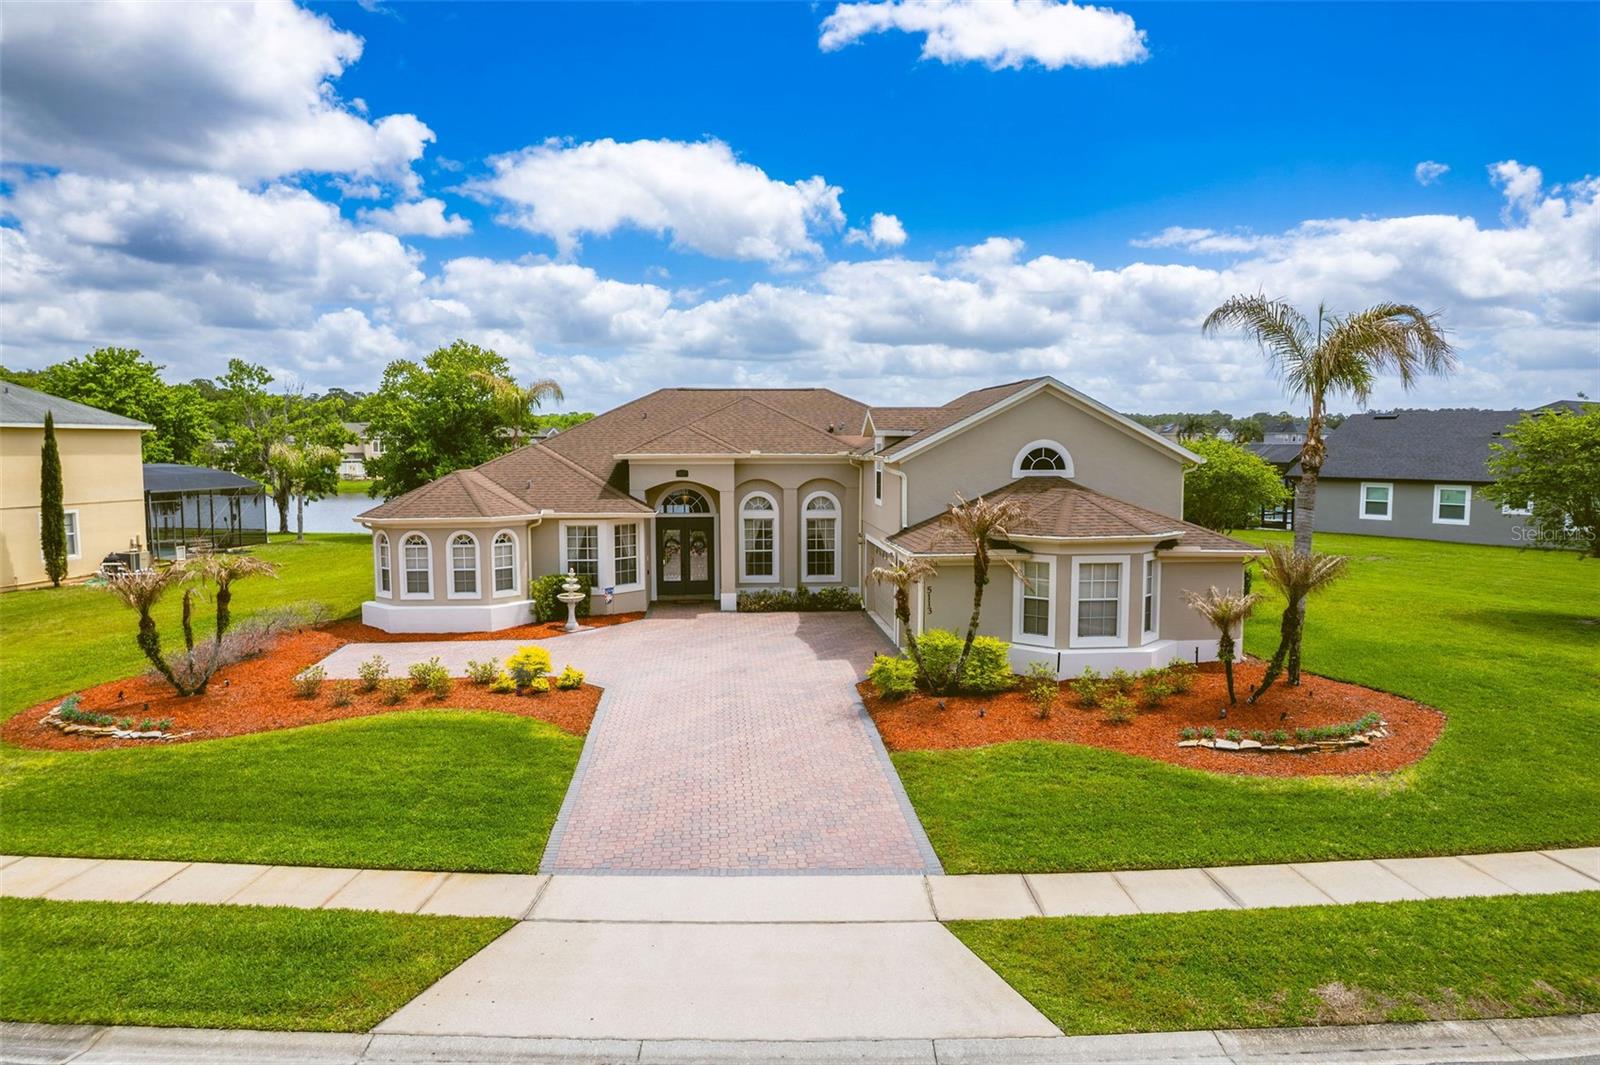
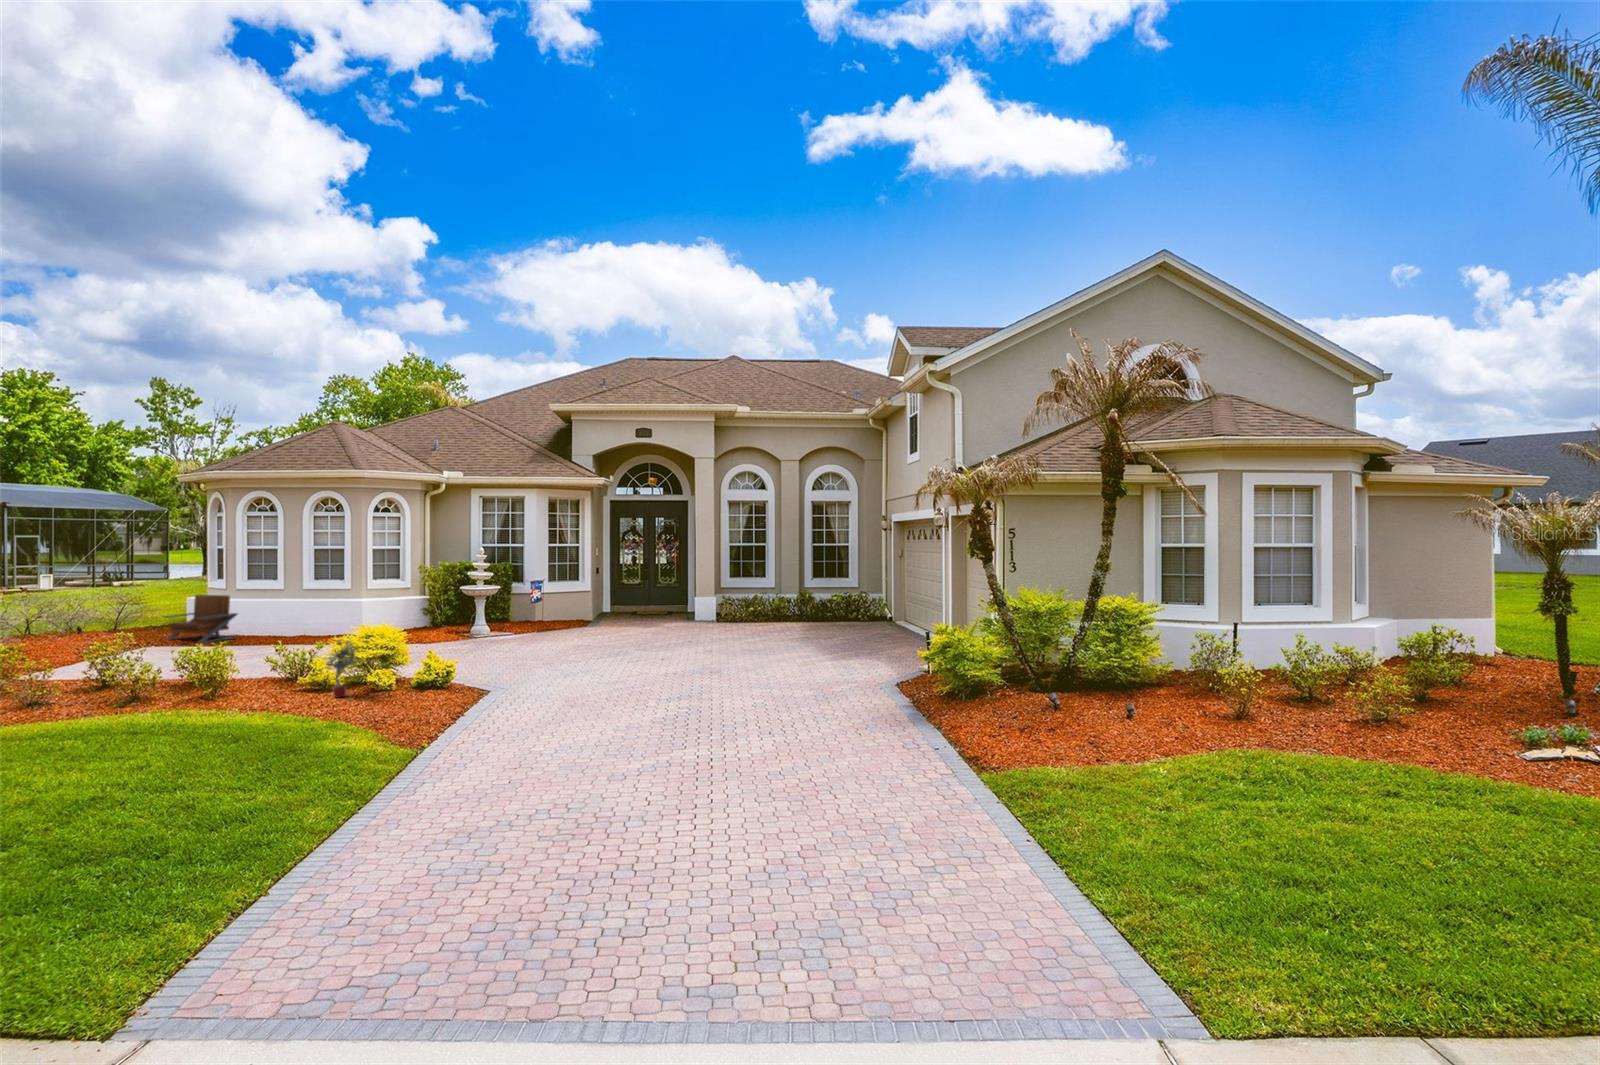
lounge chair: none [359,603,407,640] -> present [165,595,237,643]

